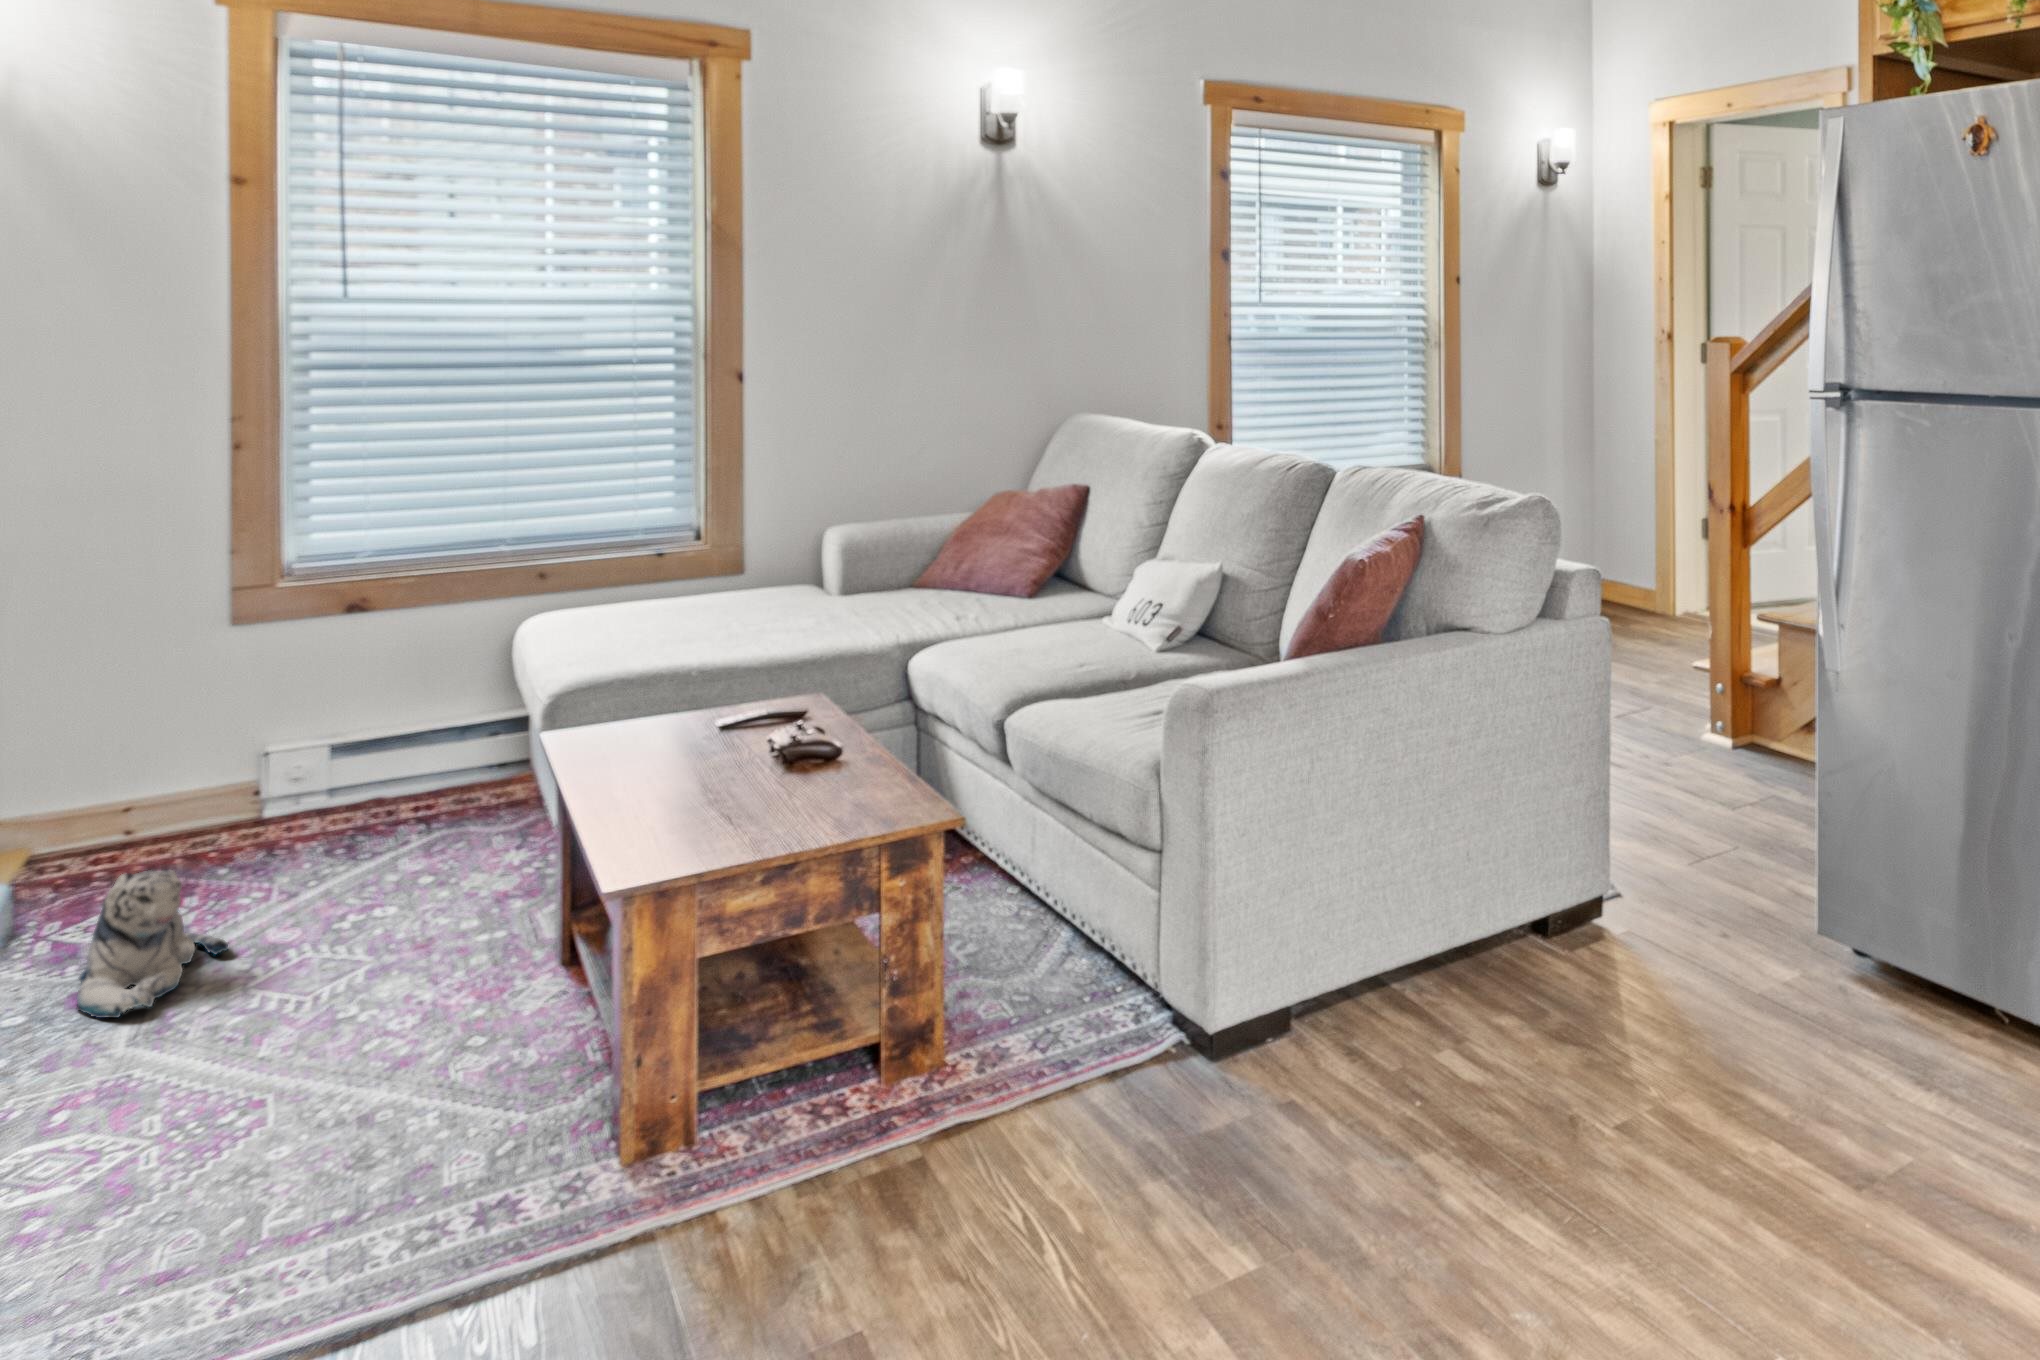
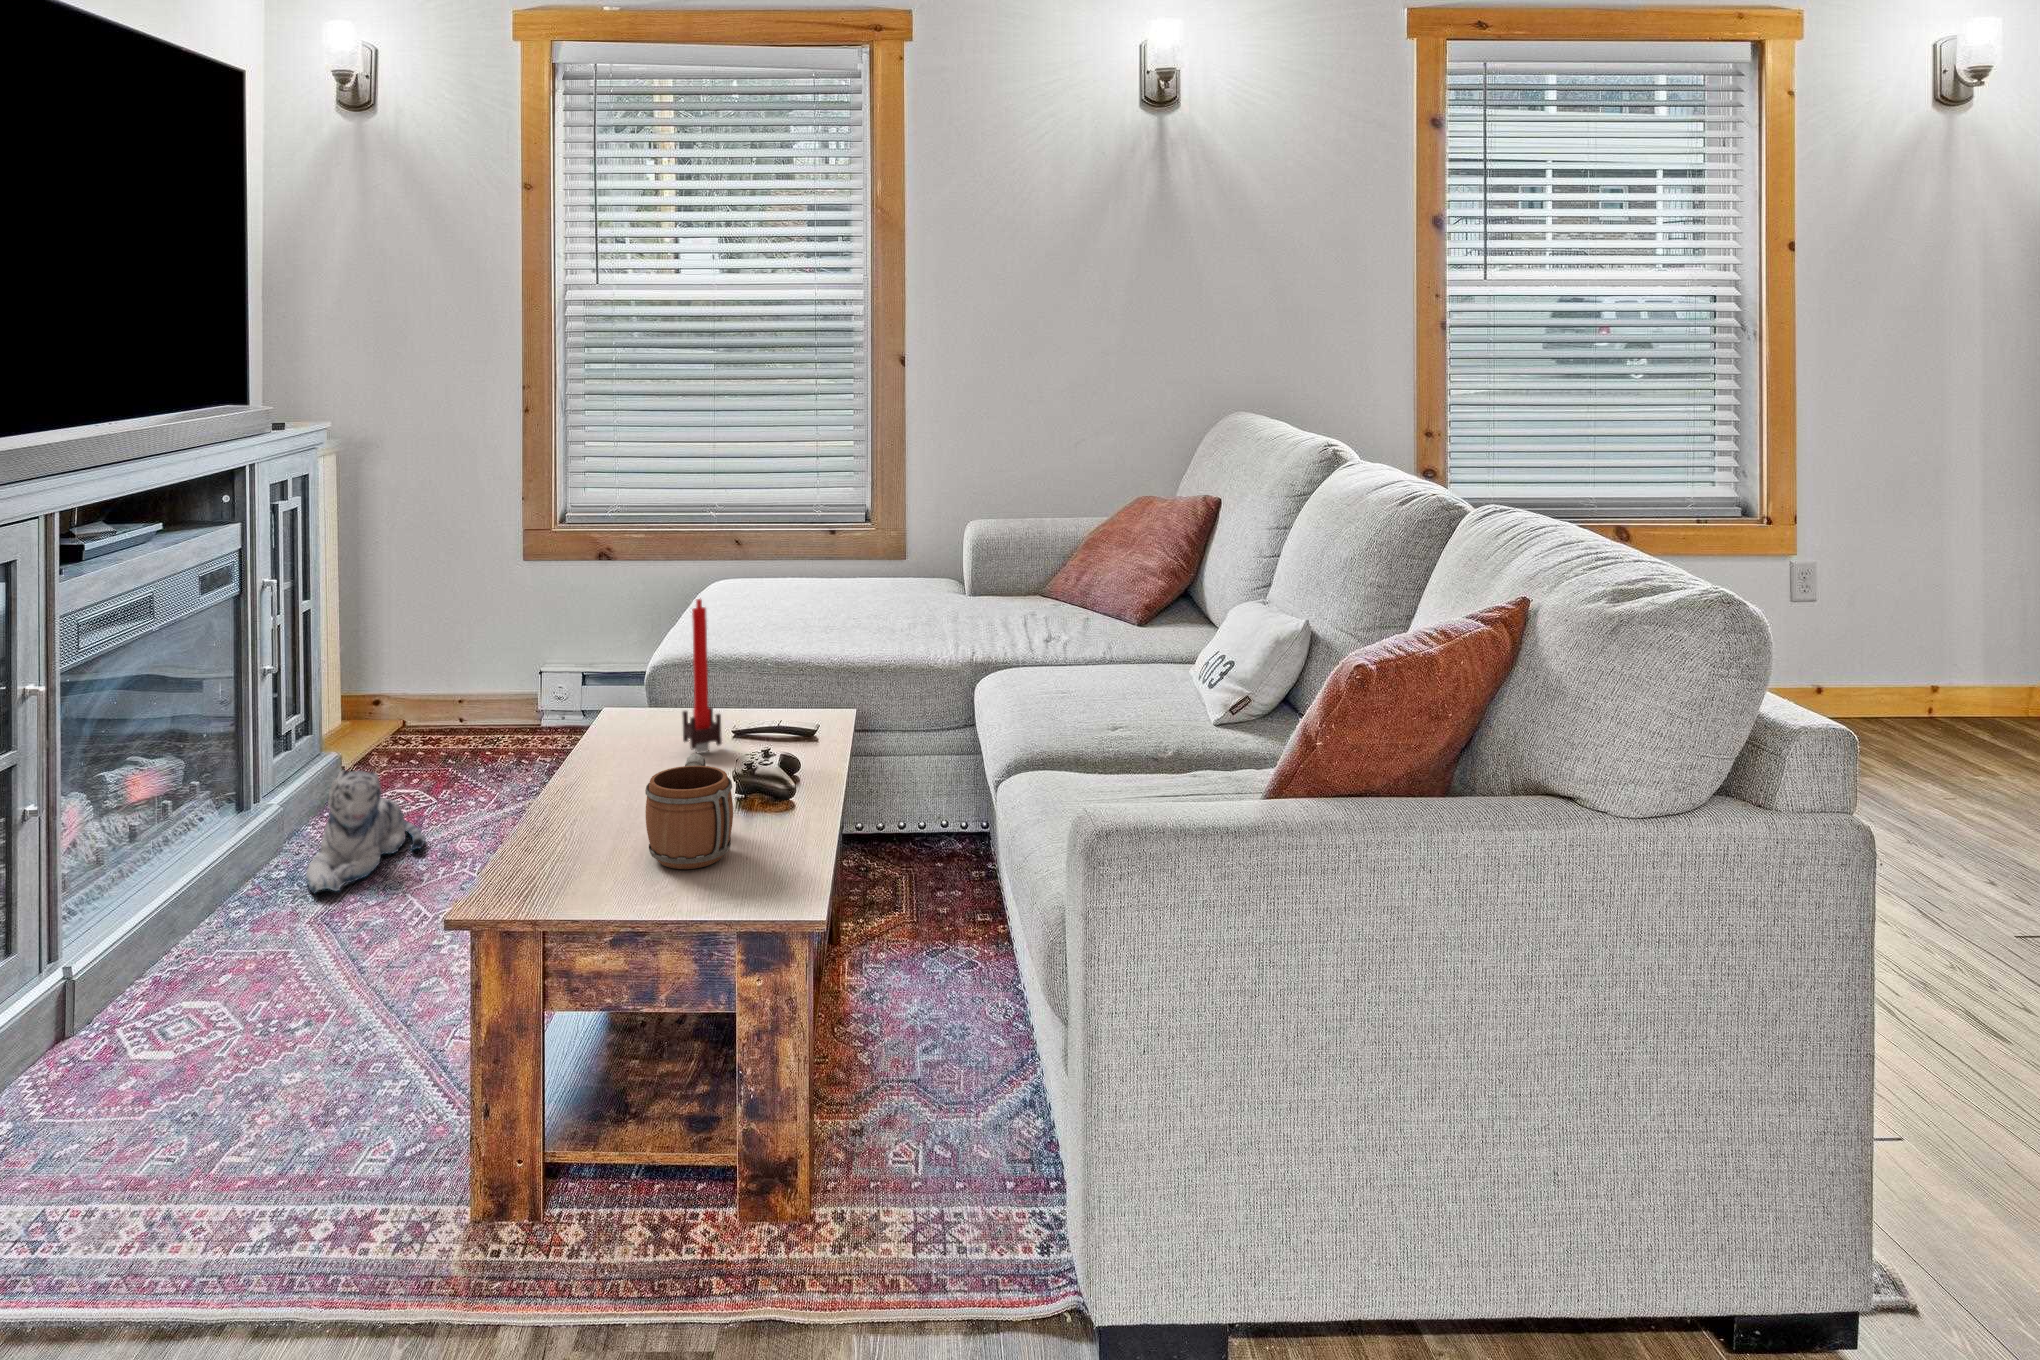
candle: none [704,595,750,740] -> present [682,599,722,753]
mug: none [779,715,864,804] -> present [645,754,733,869]

